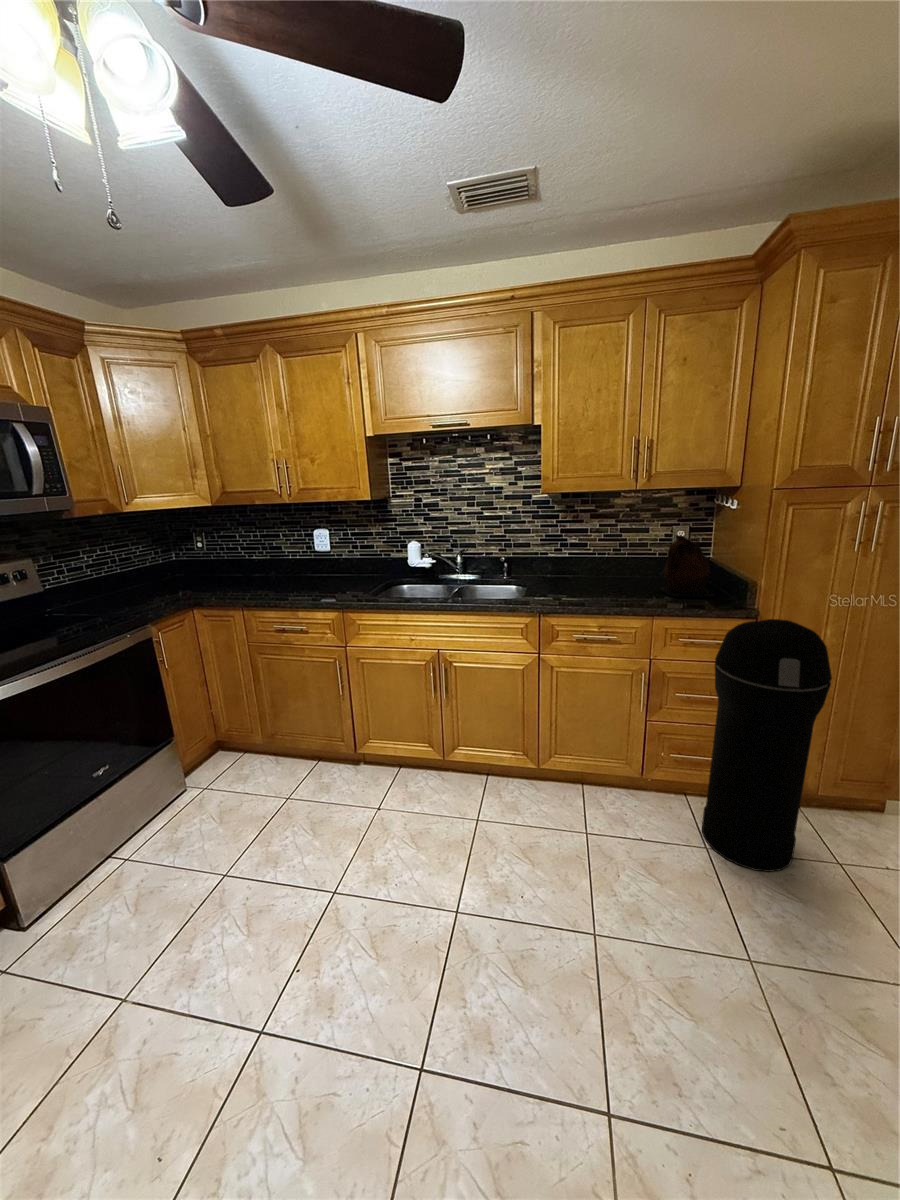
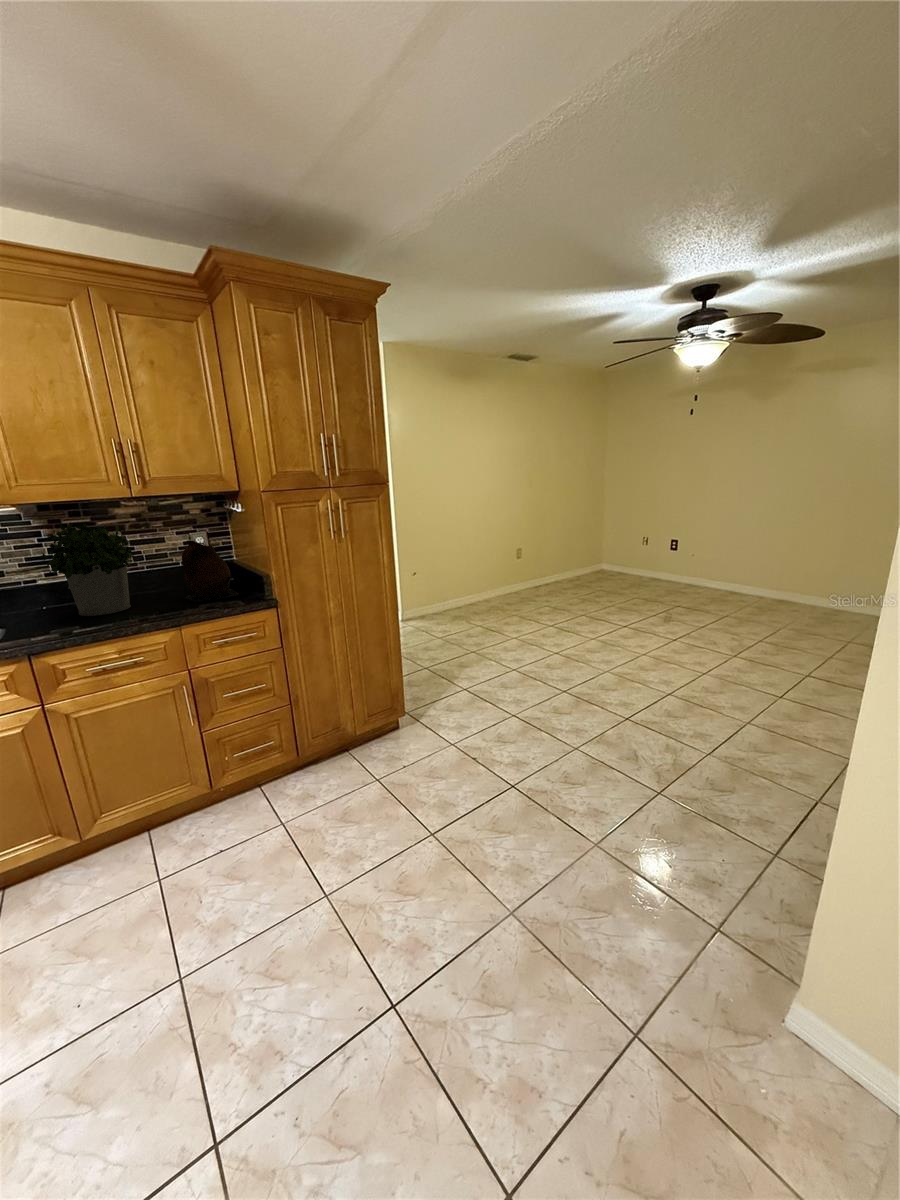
potted plant: none [557,511,626,591] -> present [40,523,134,616]
trash can: present [702,619,832,872] -> none [247,603,348,828]

